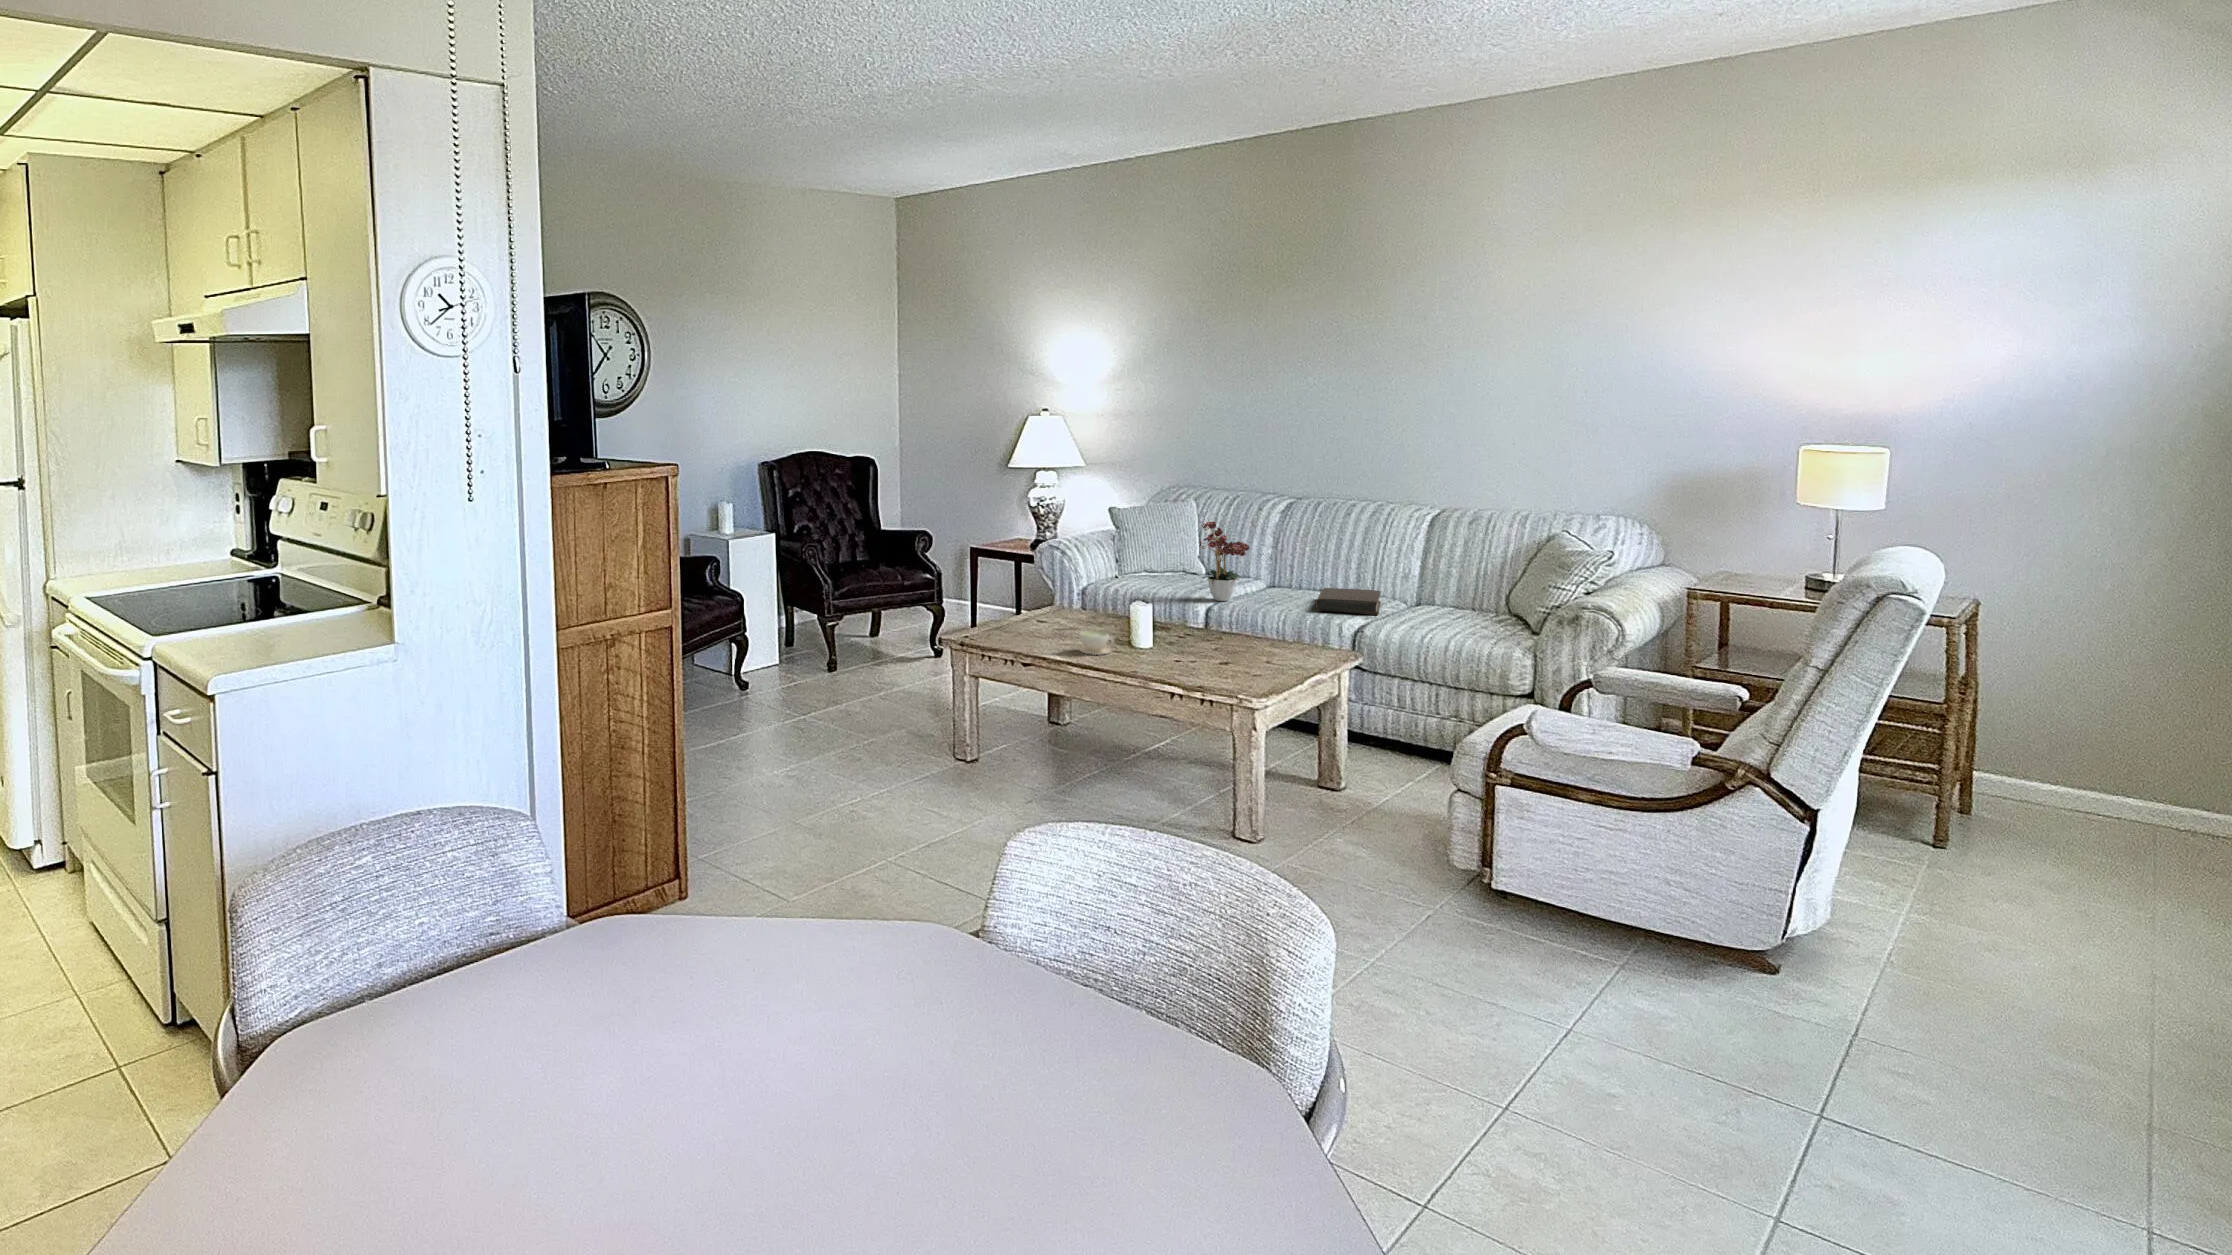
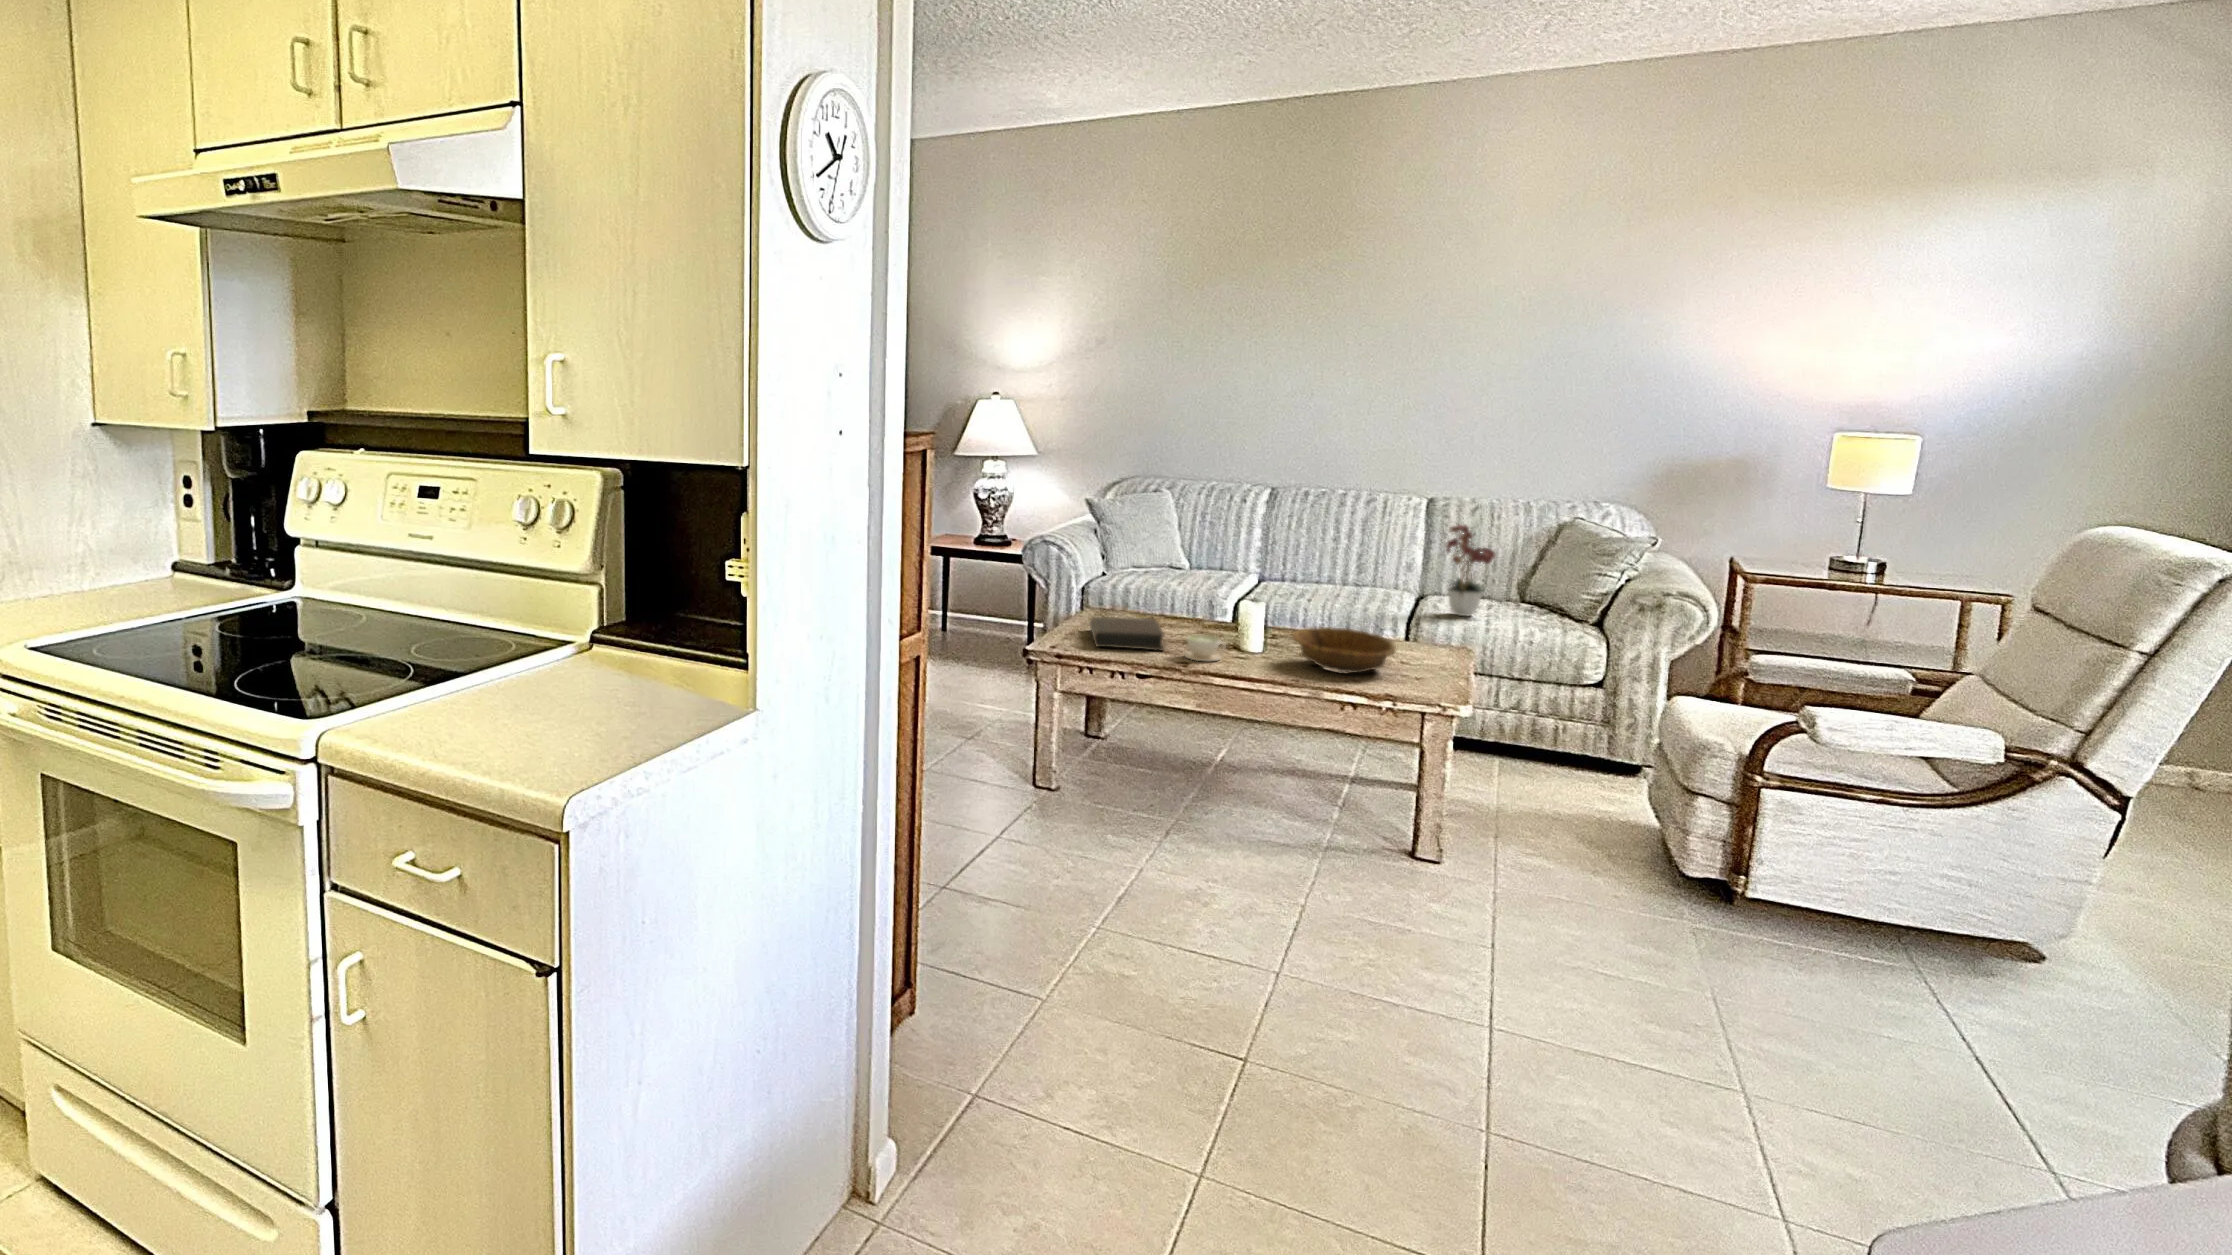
flower arrangement: present [1199,522,1250,601] -> present [1446,525,1496,616]
book: present [1316,588,1381,615] -> present [1090,617,1164,651]
decorative bowl: none [1167,628,1256,669] -> present [1293,627,1397,673]

